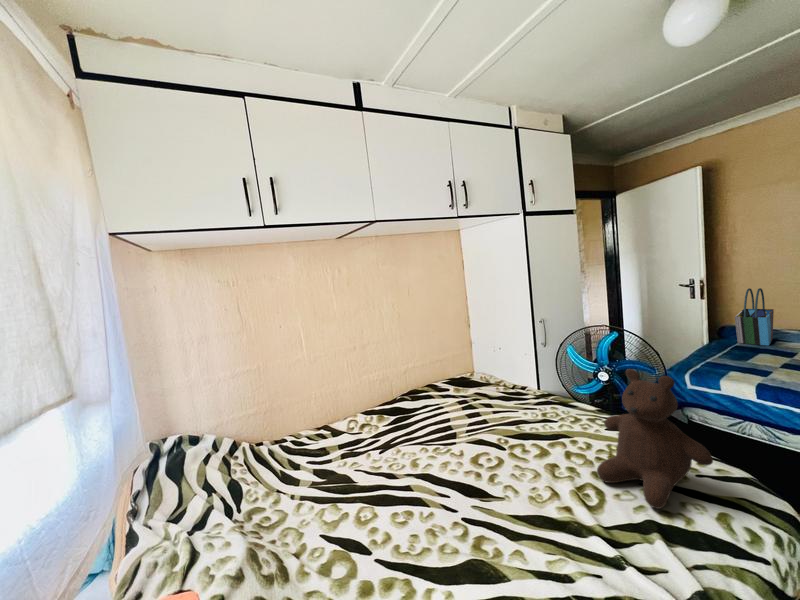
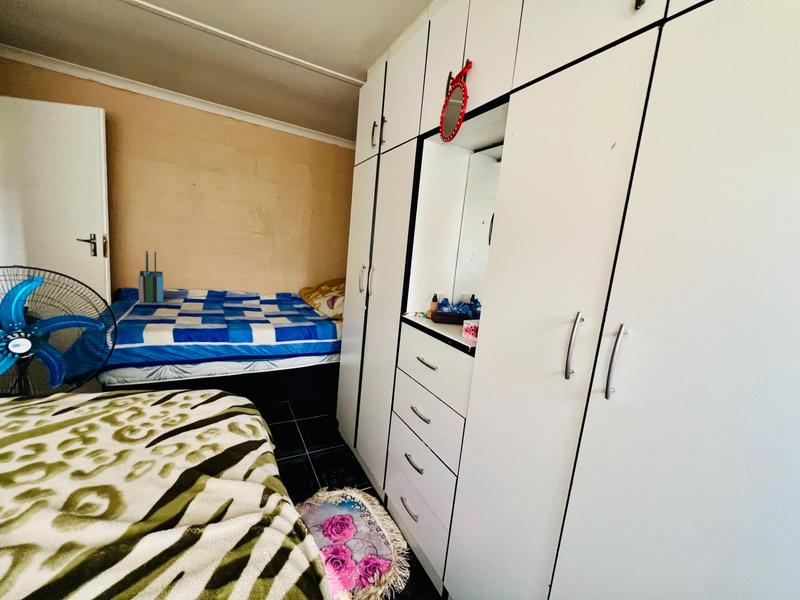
teddy bear: present [597,369,713,509] -> none [77,300,220,473]

